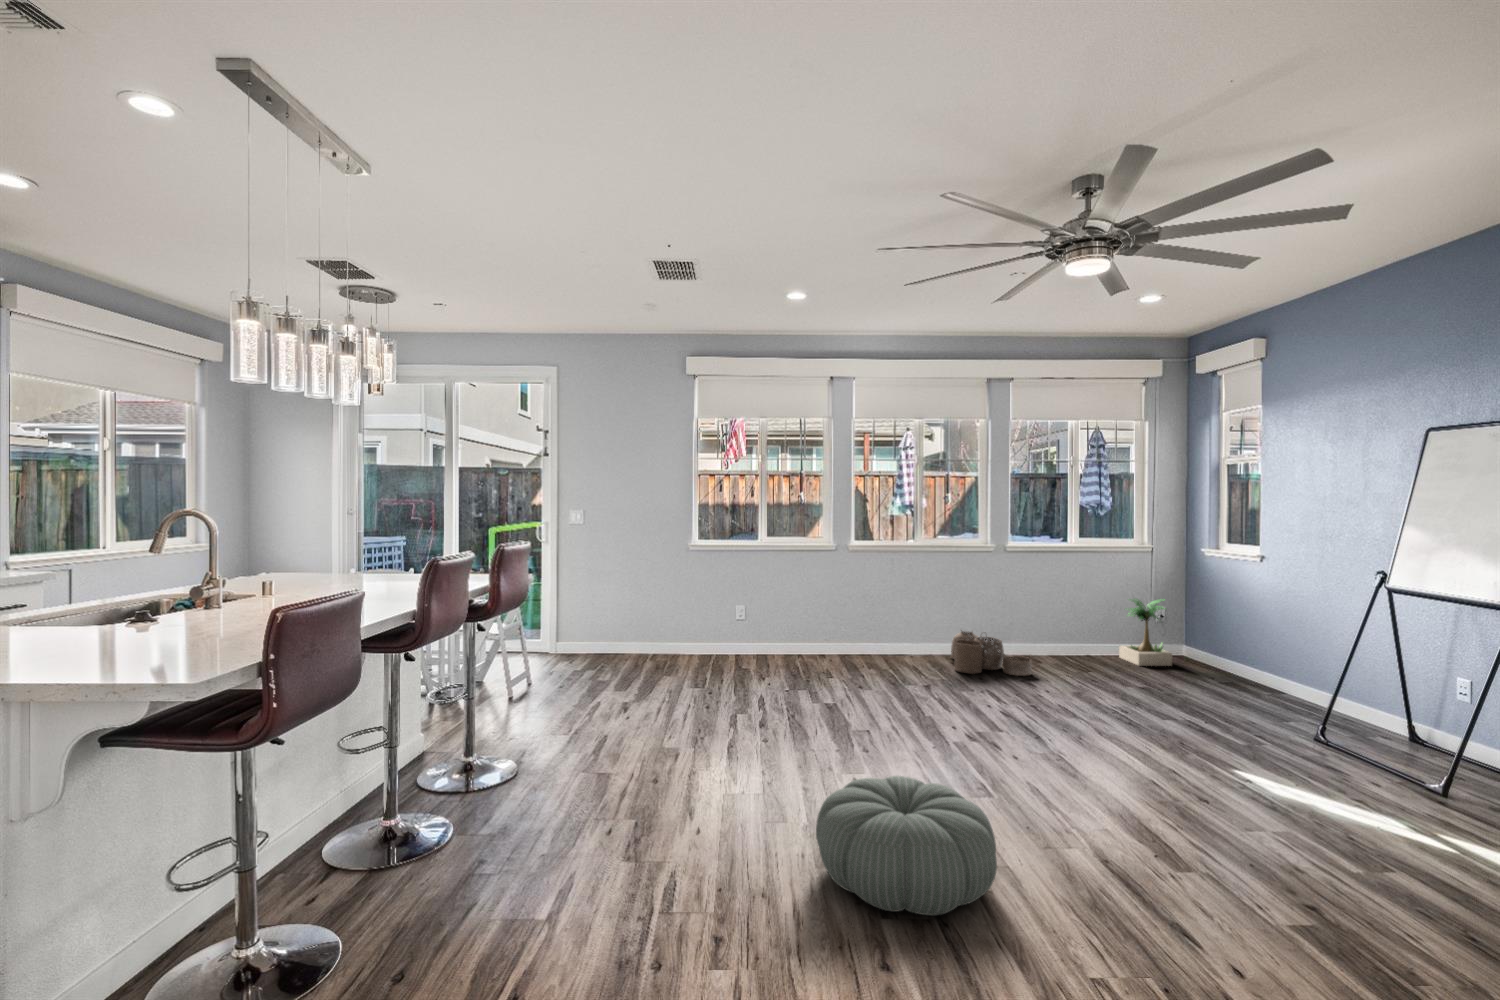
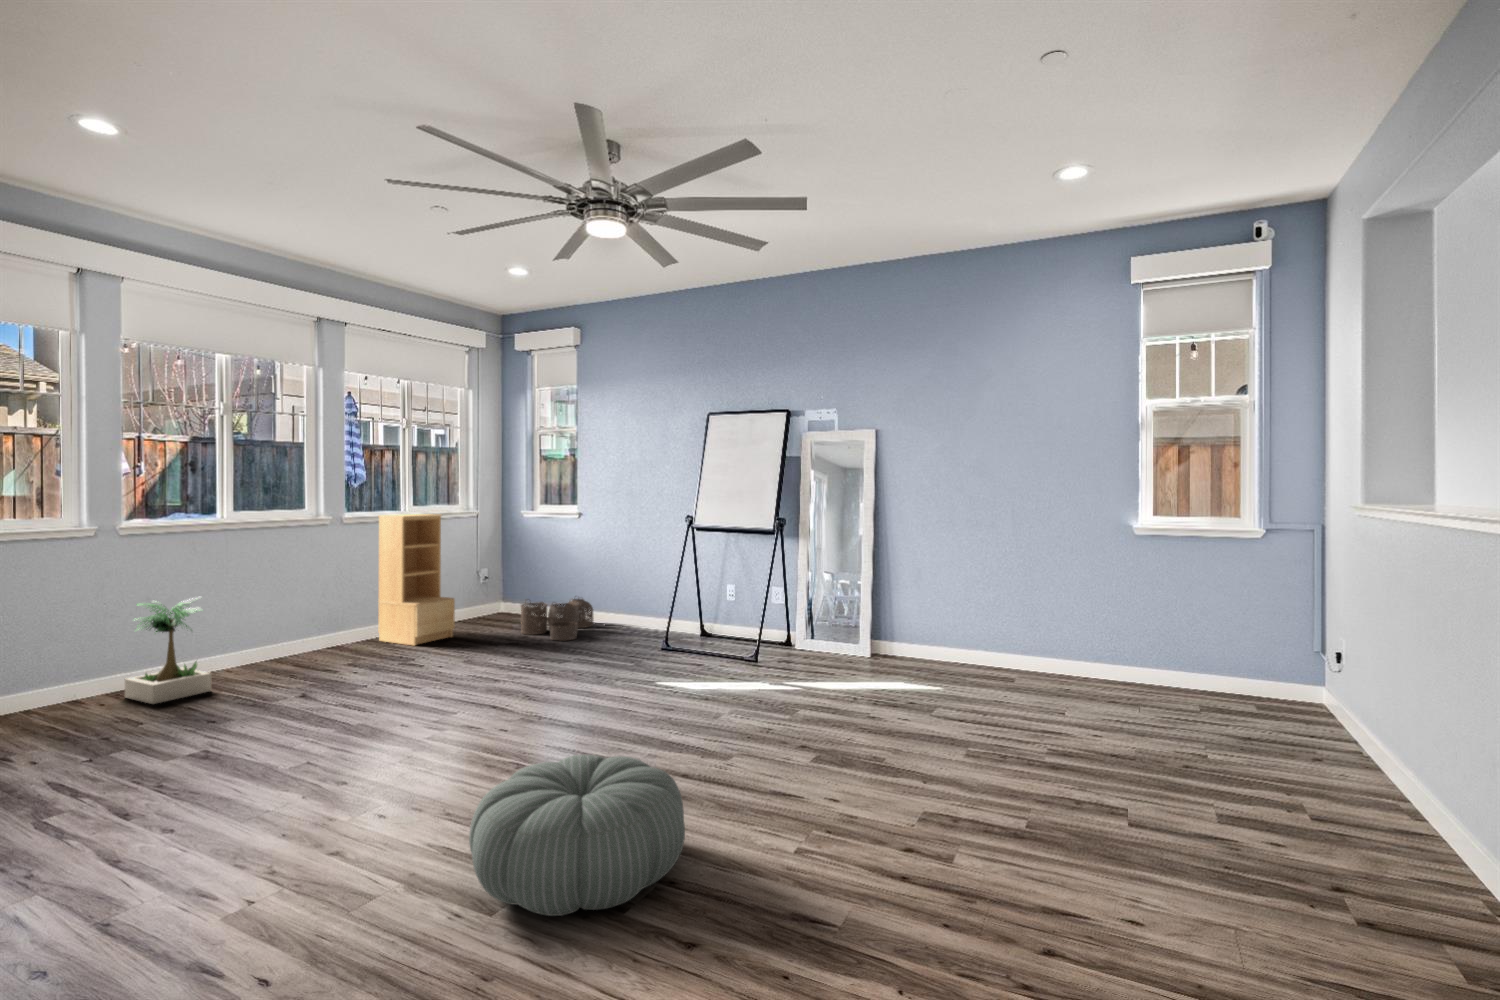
bookshelf: none [1035,546,1100,667] -> present [378,514,455,645]
potted plant: present [1119,599,1172,666] -> present [125,597,211,704]
woven basket: present [951,630,1032,676] -> present [521,598,593,641]

